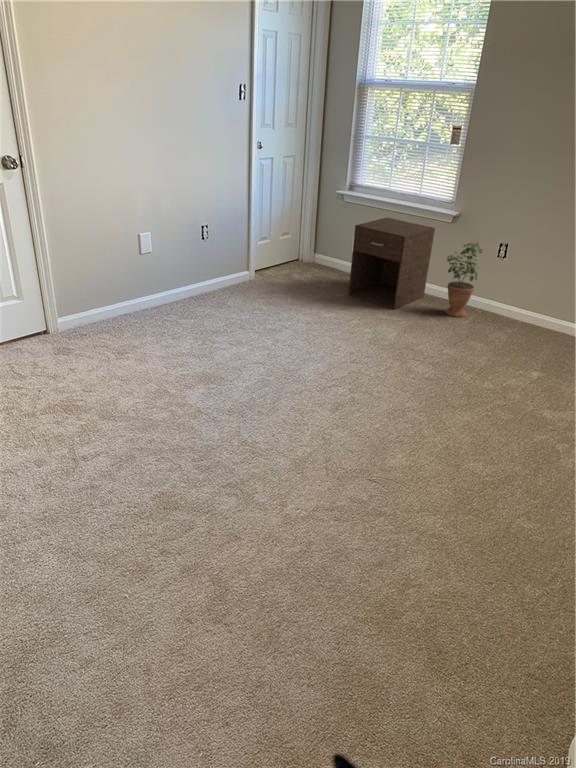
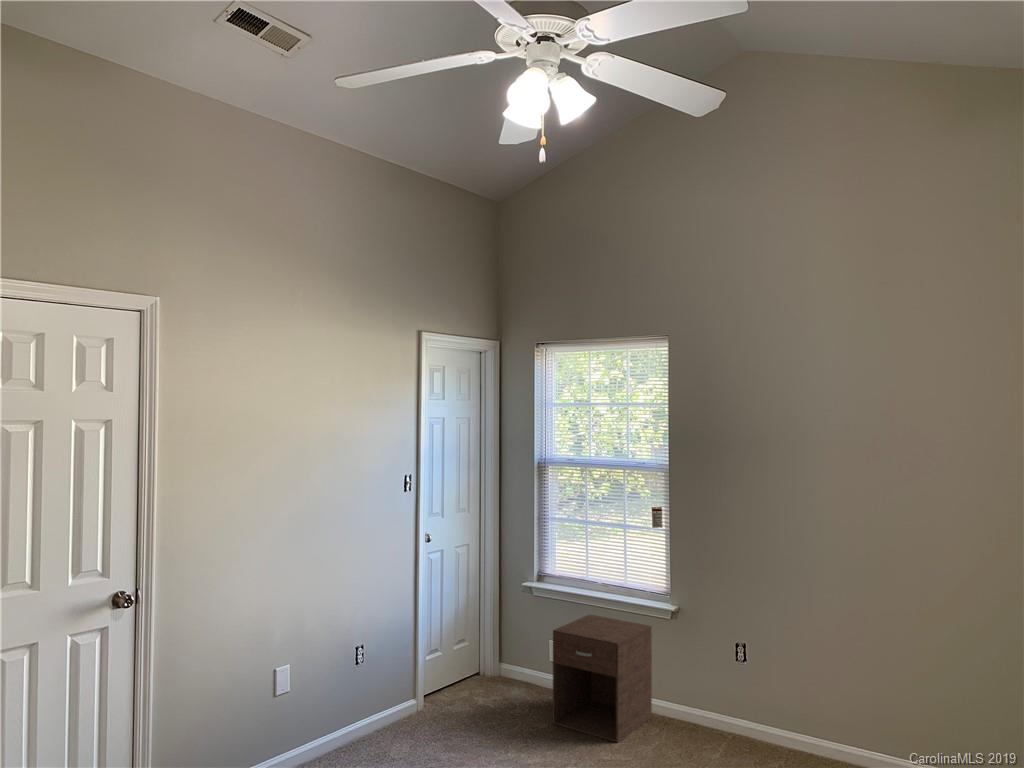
potted plant: present [445,242,482,317] -> none [673,639,718,747]

